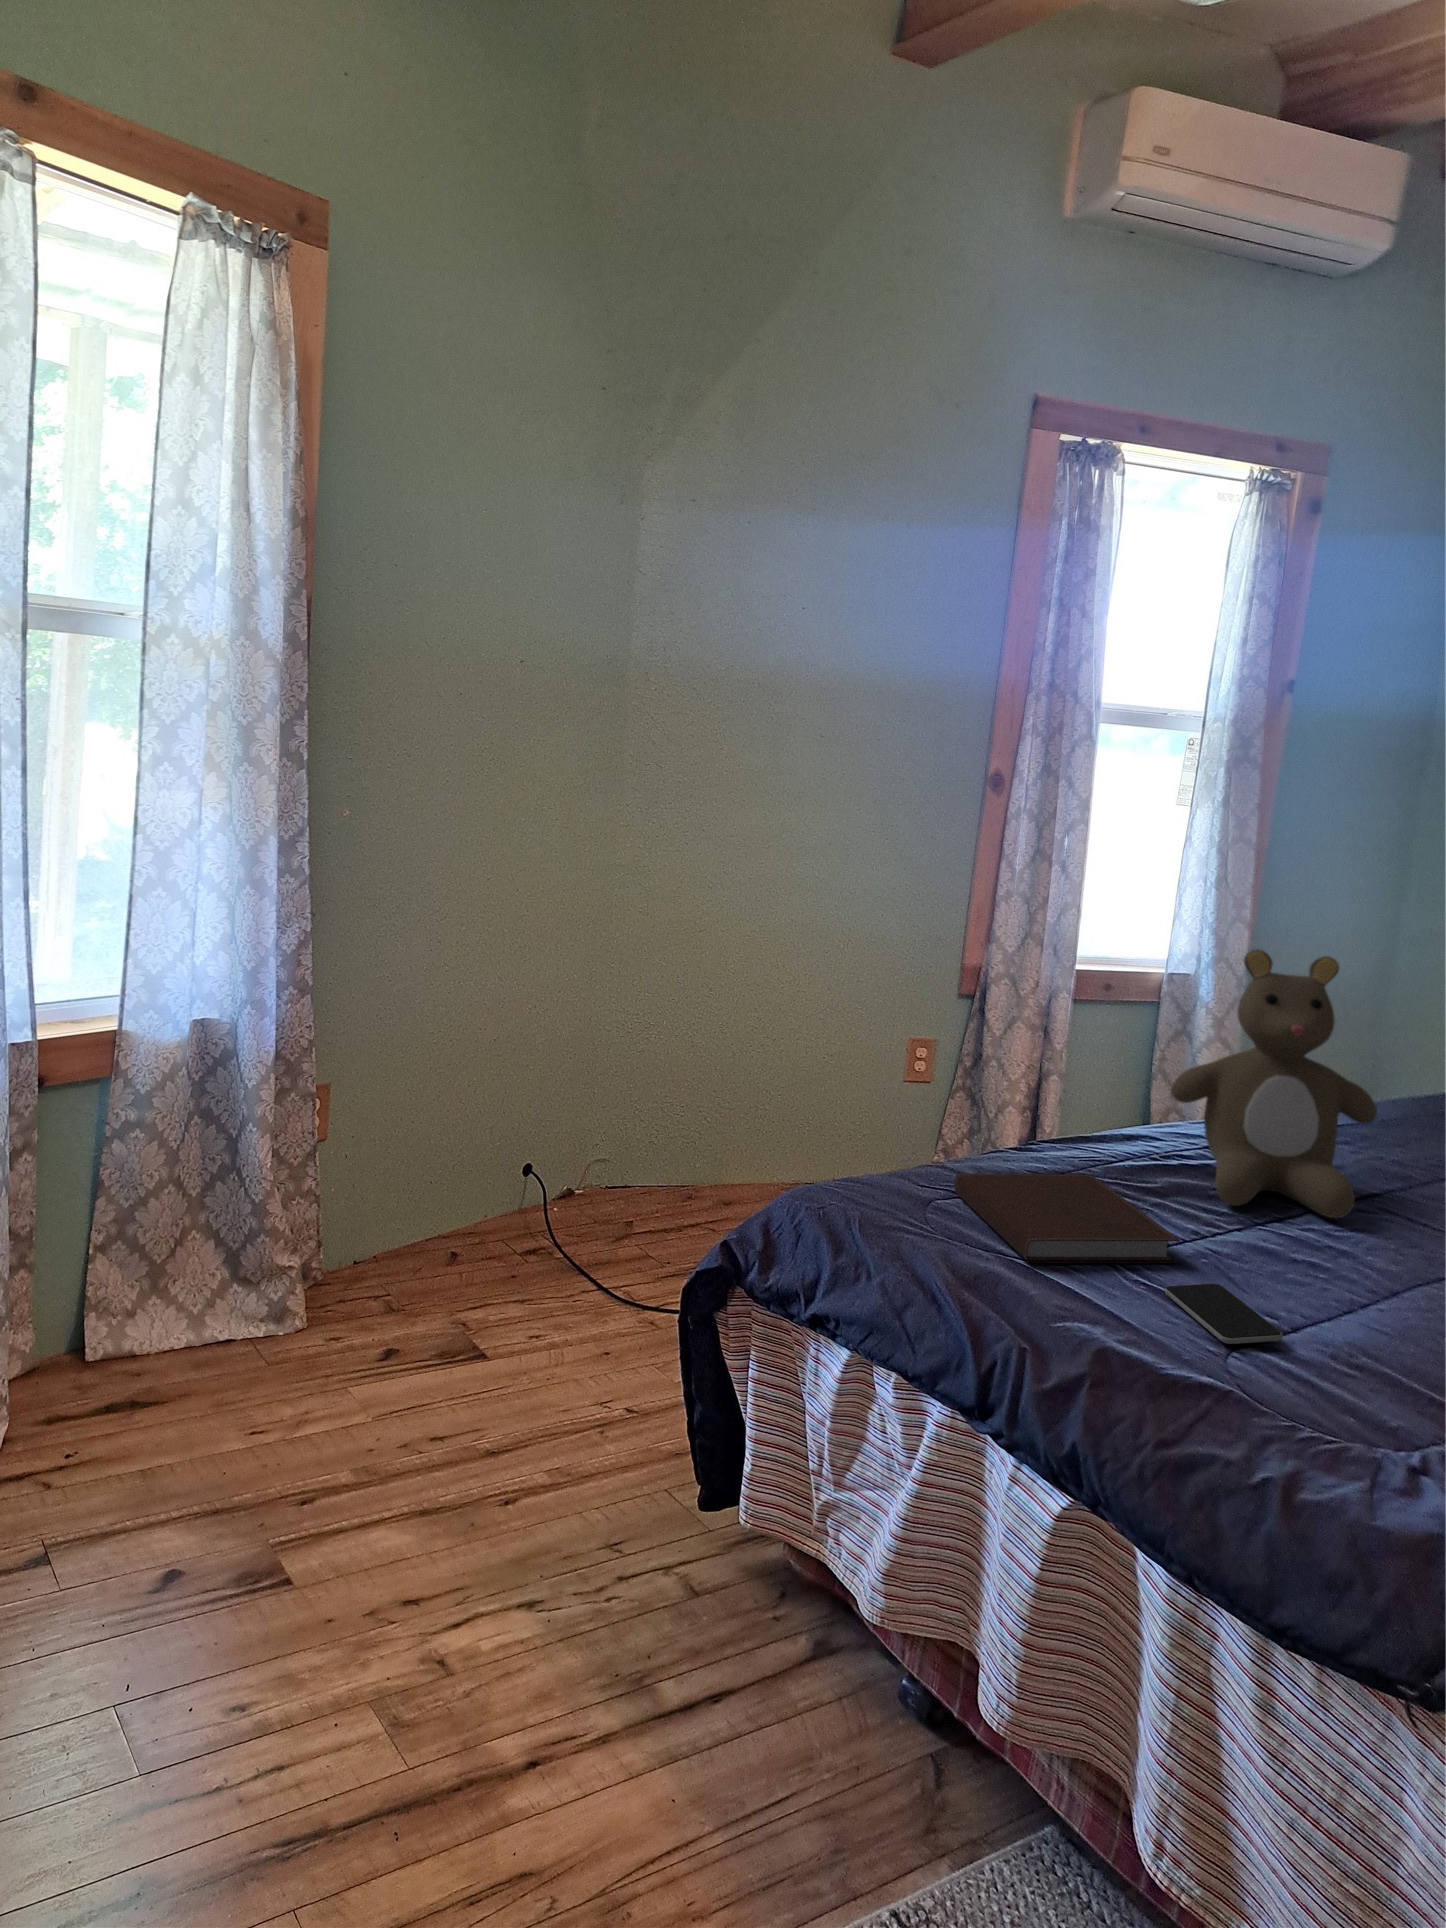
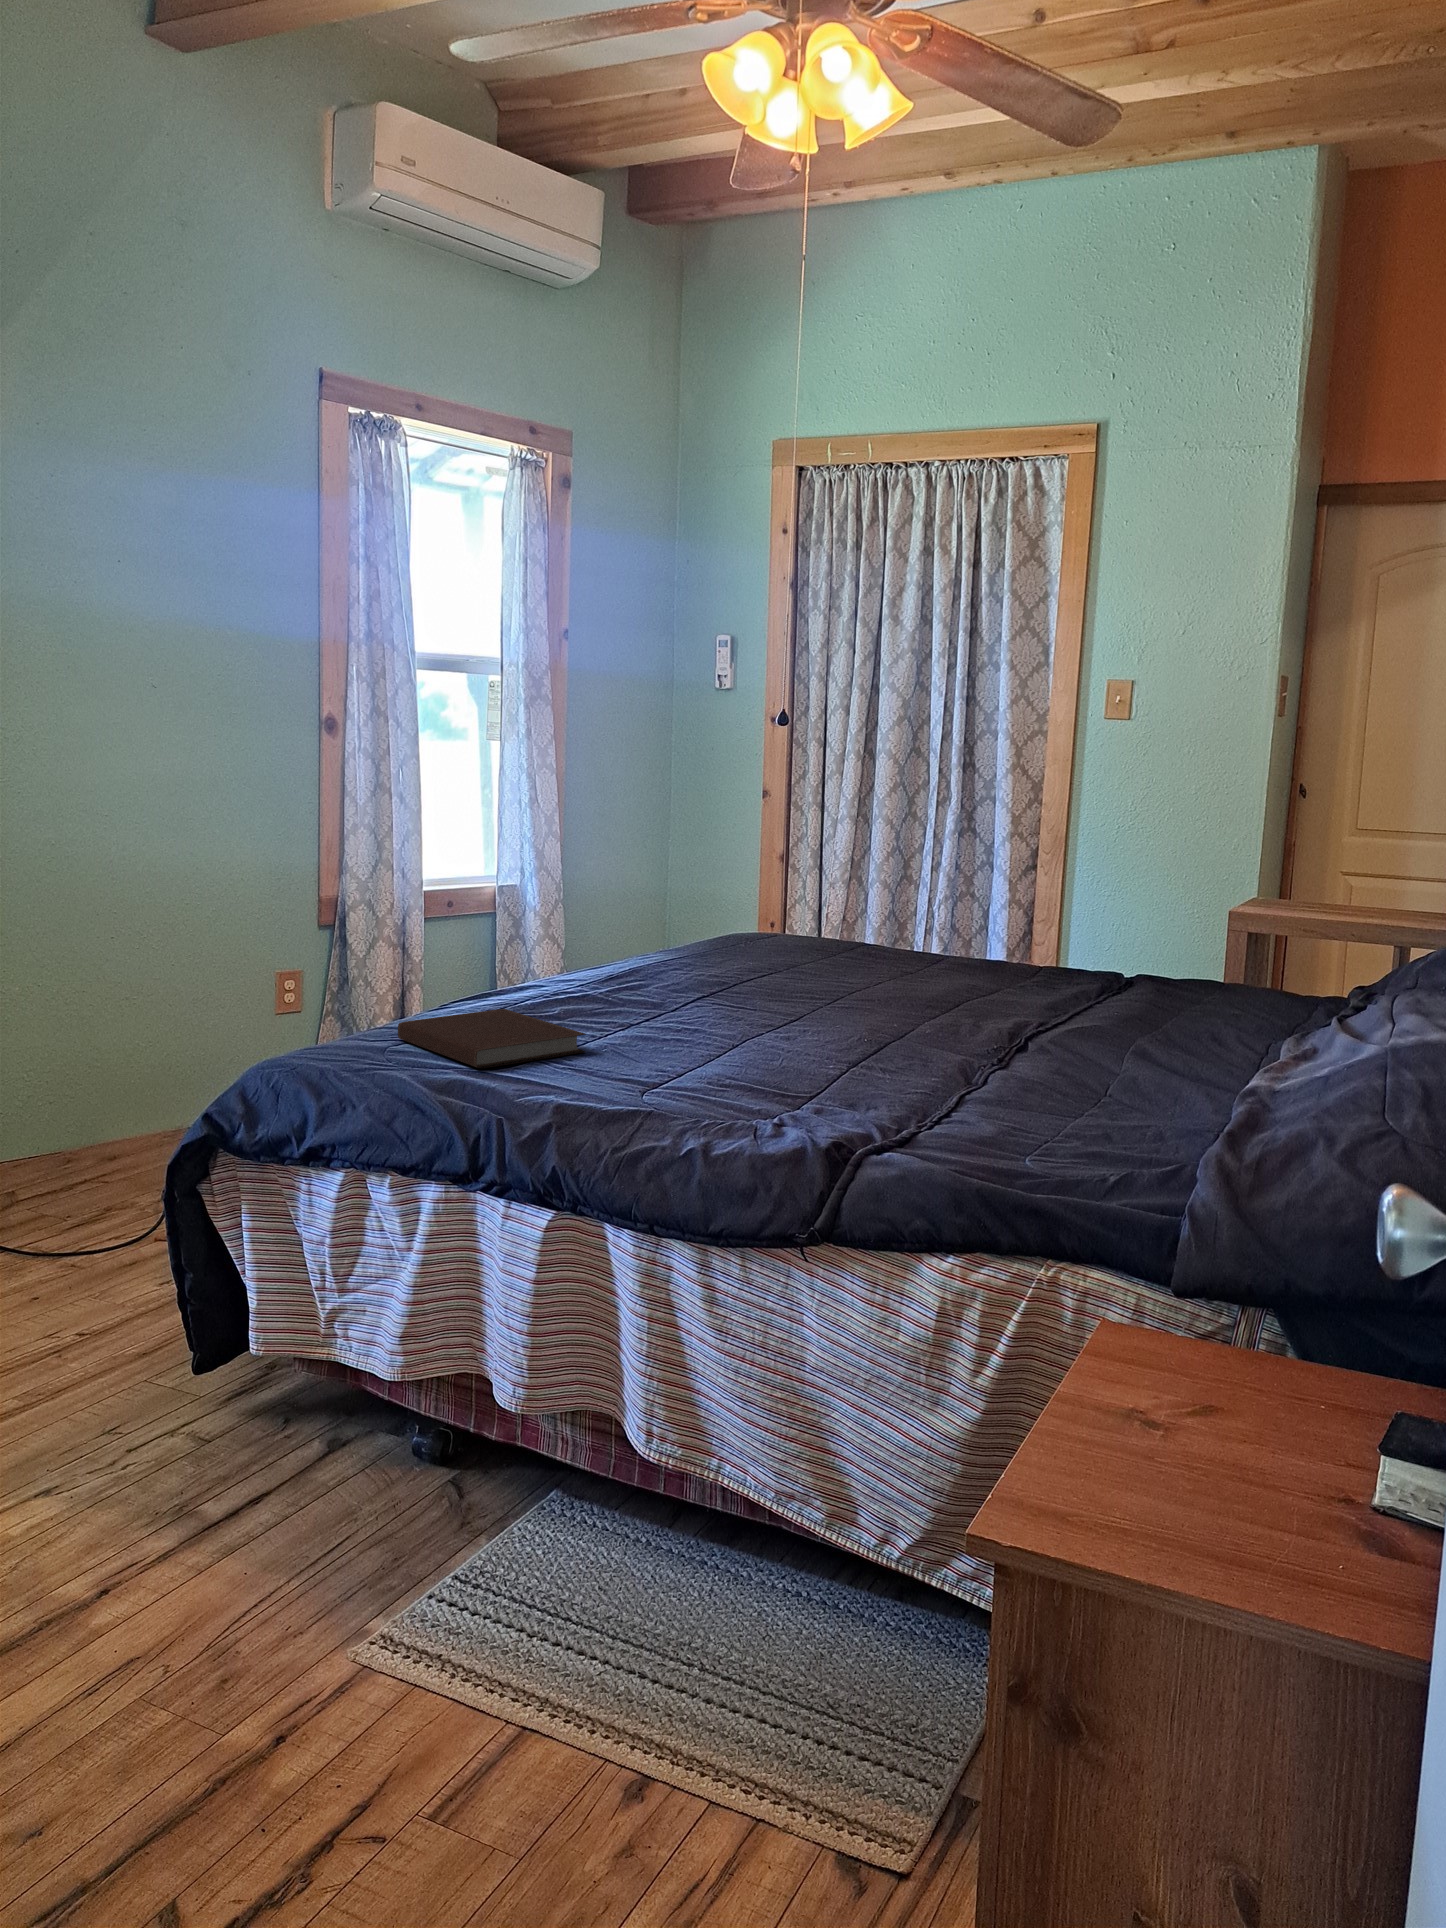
teddy bear: present [1171,949,1377,1218] -> none [551,817,700,1014]
smartphone: present [1165,1284,1283,1344] -> none [585,1056,675,1087]

